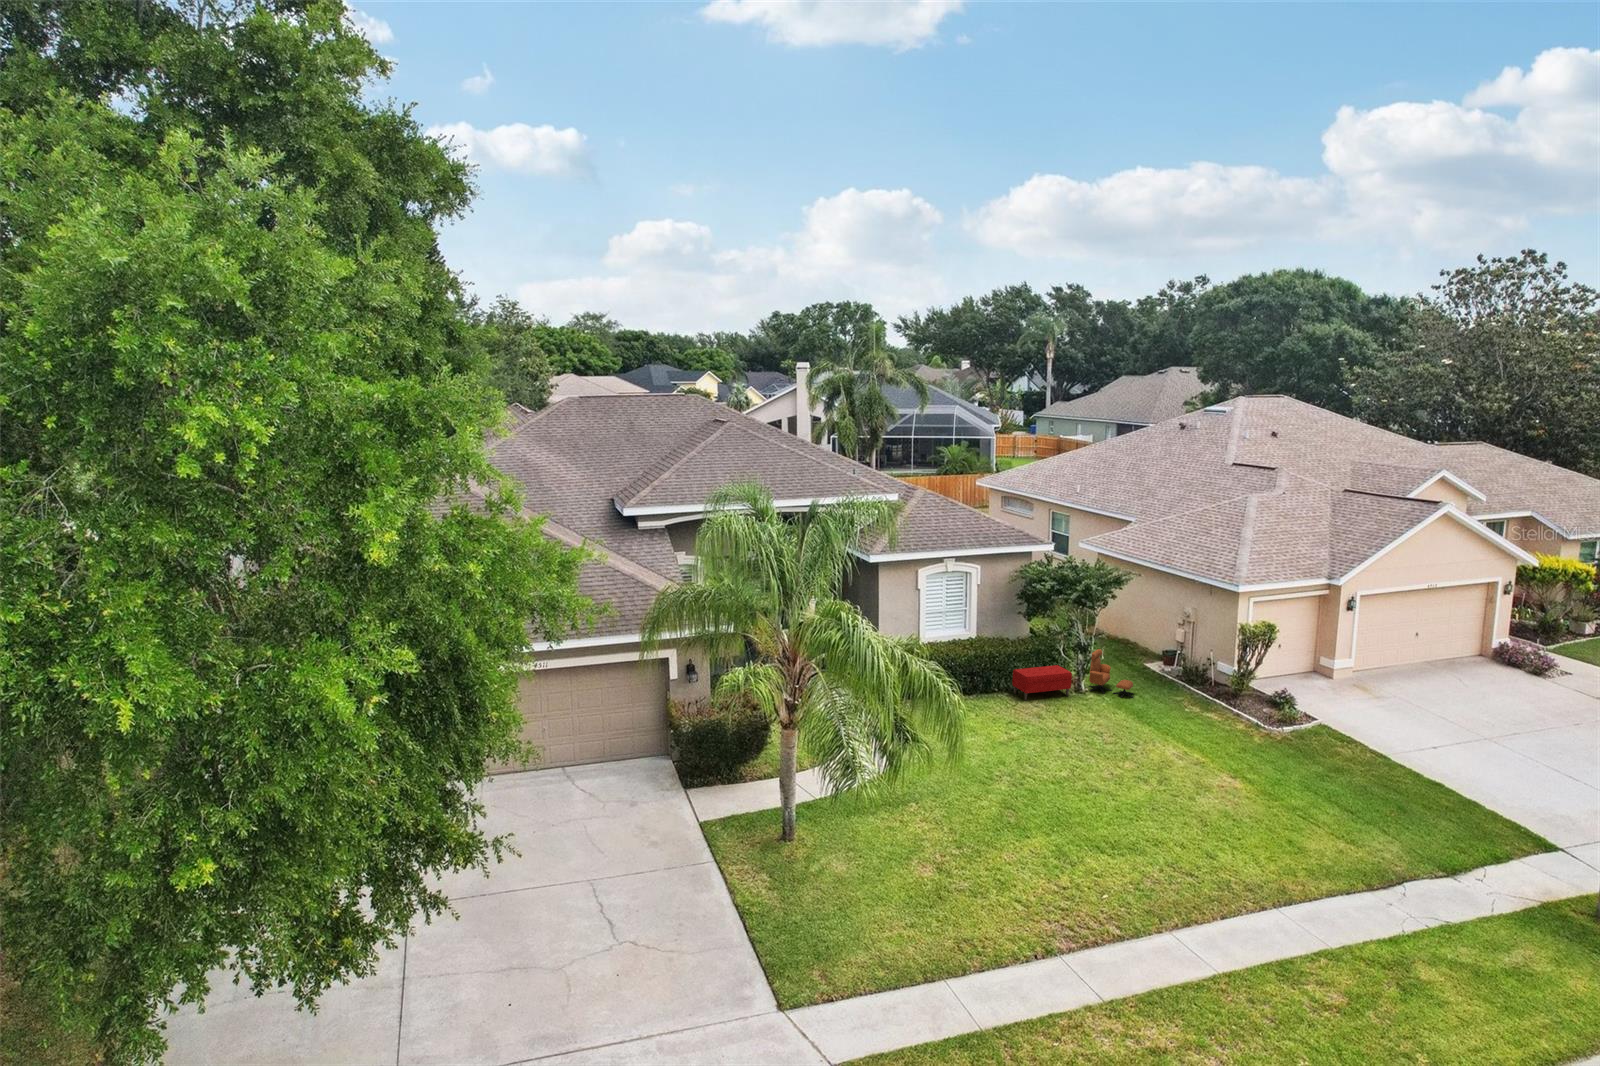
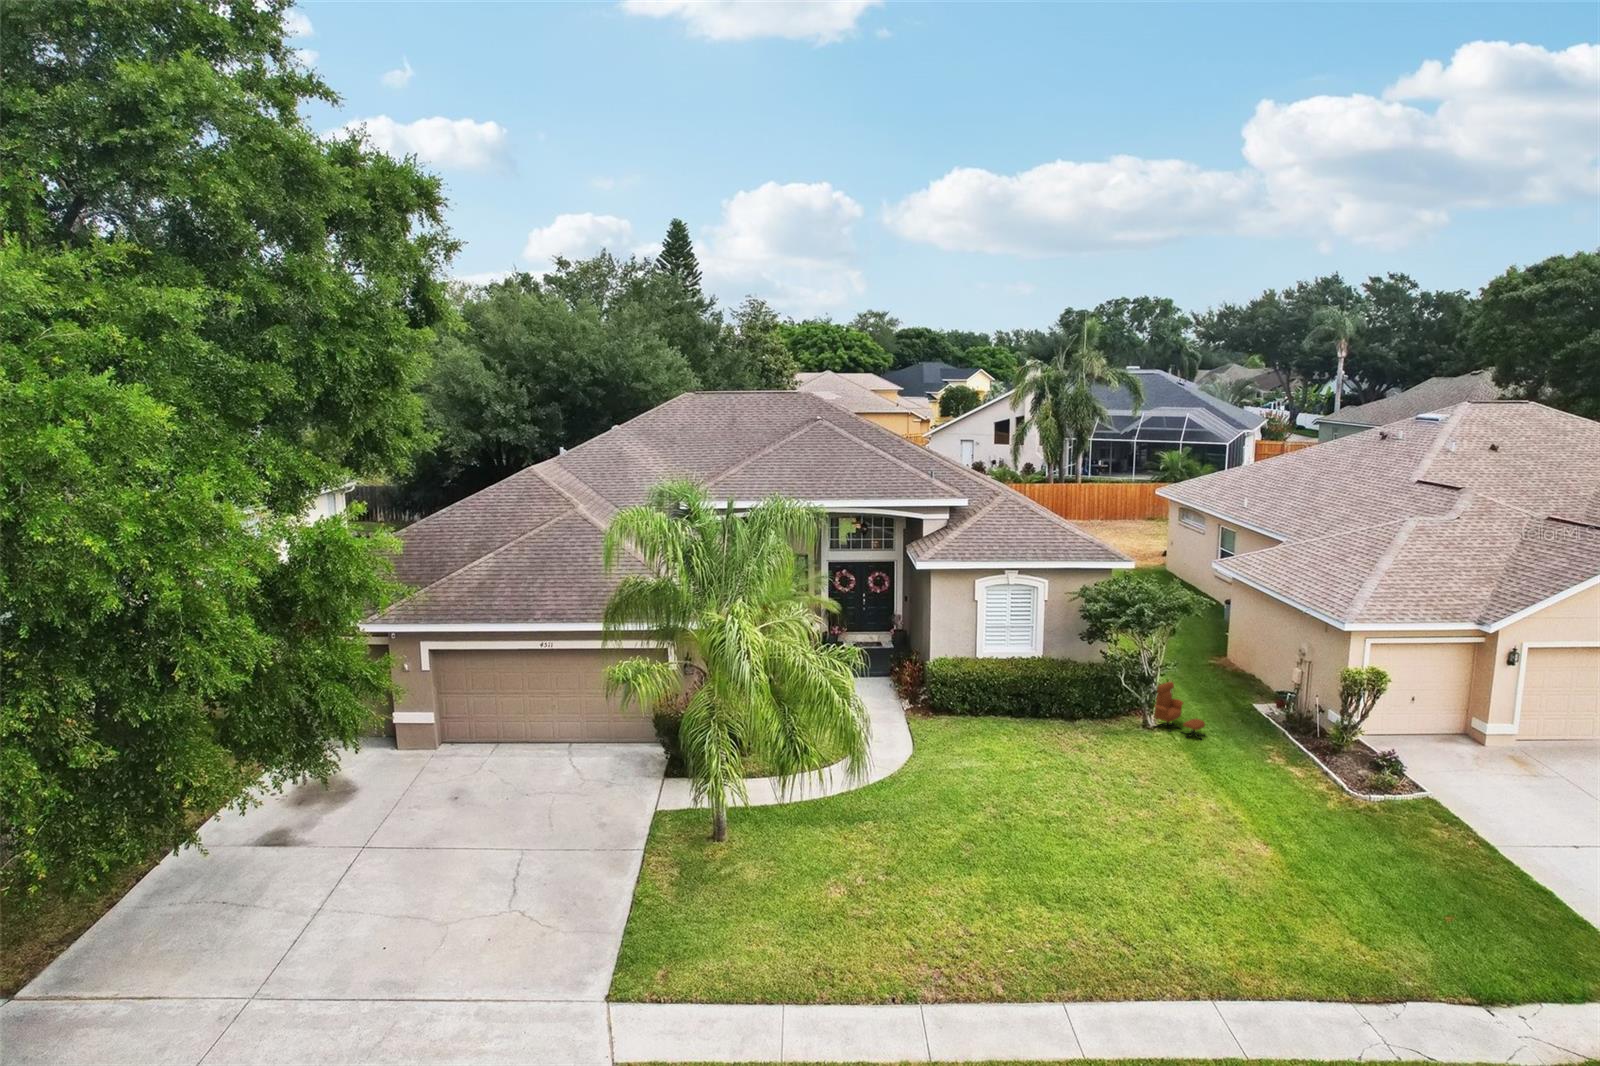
bench: present [1012,665,1072,700] -> none [1063,694,1130,729]

